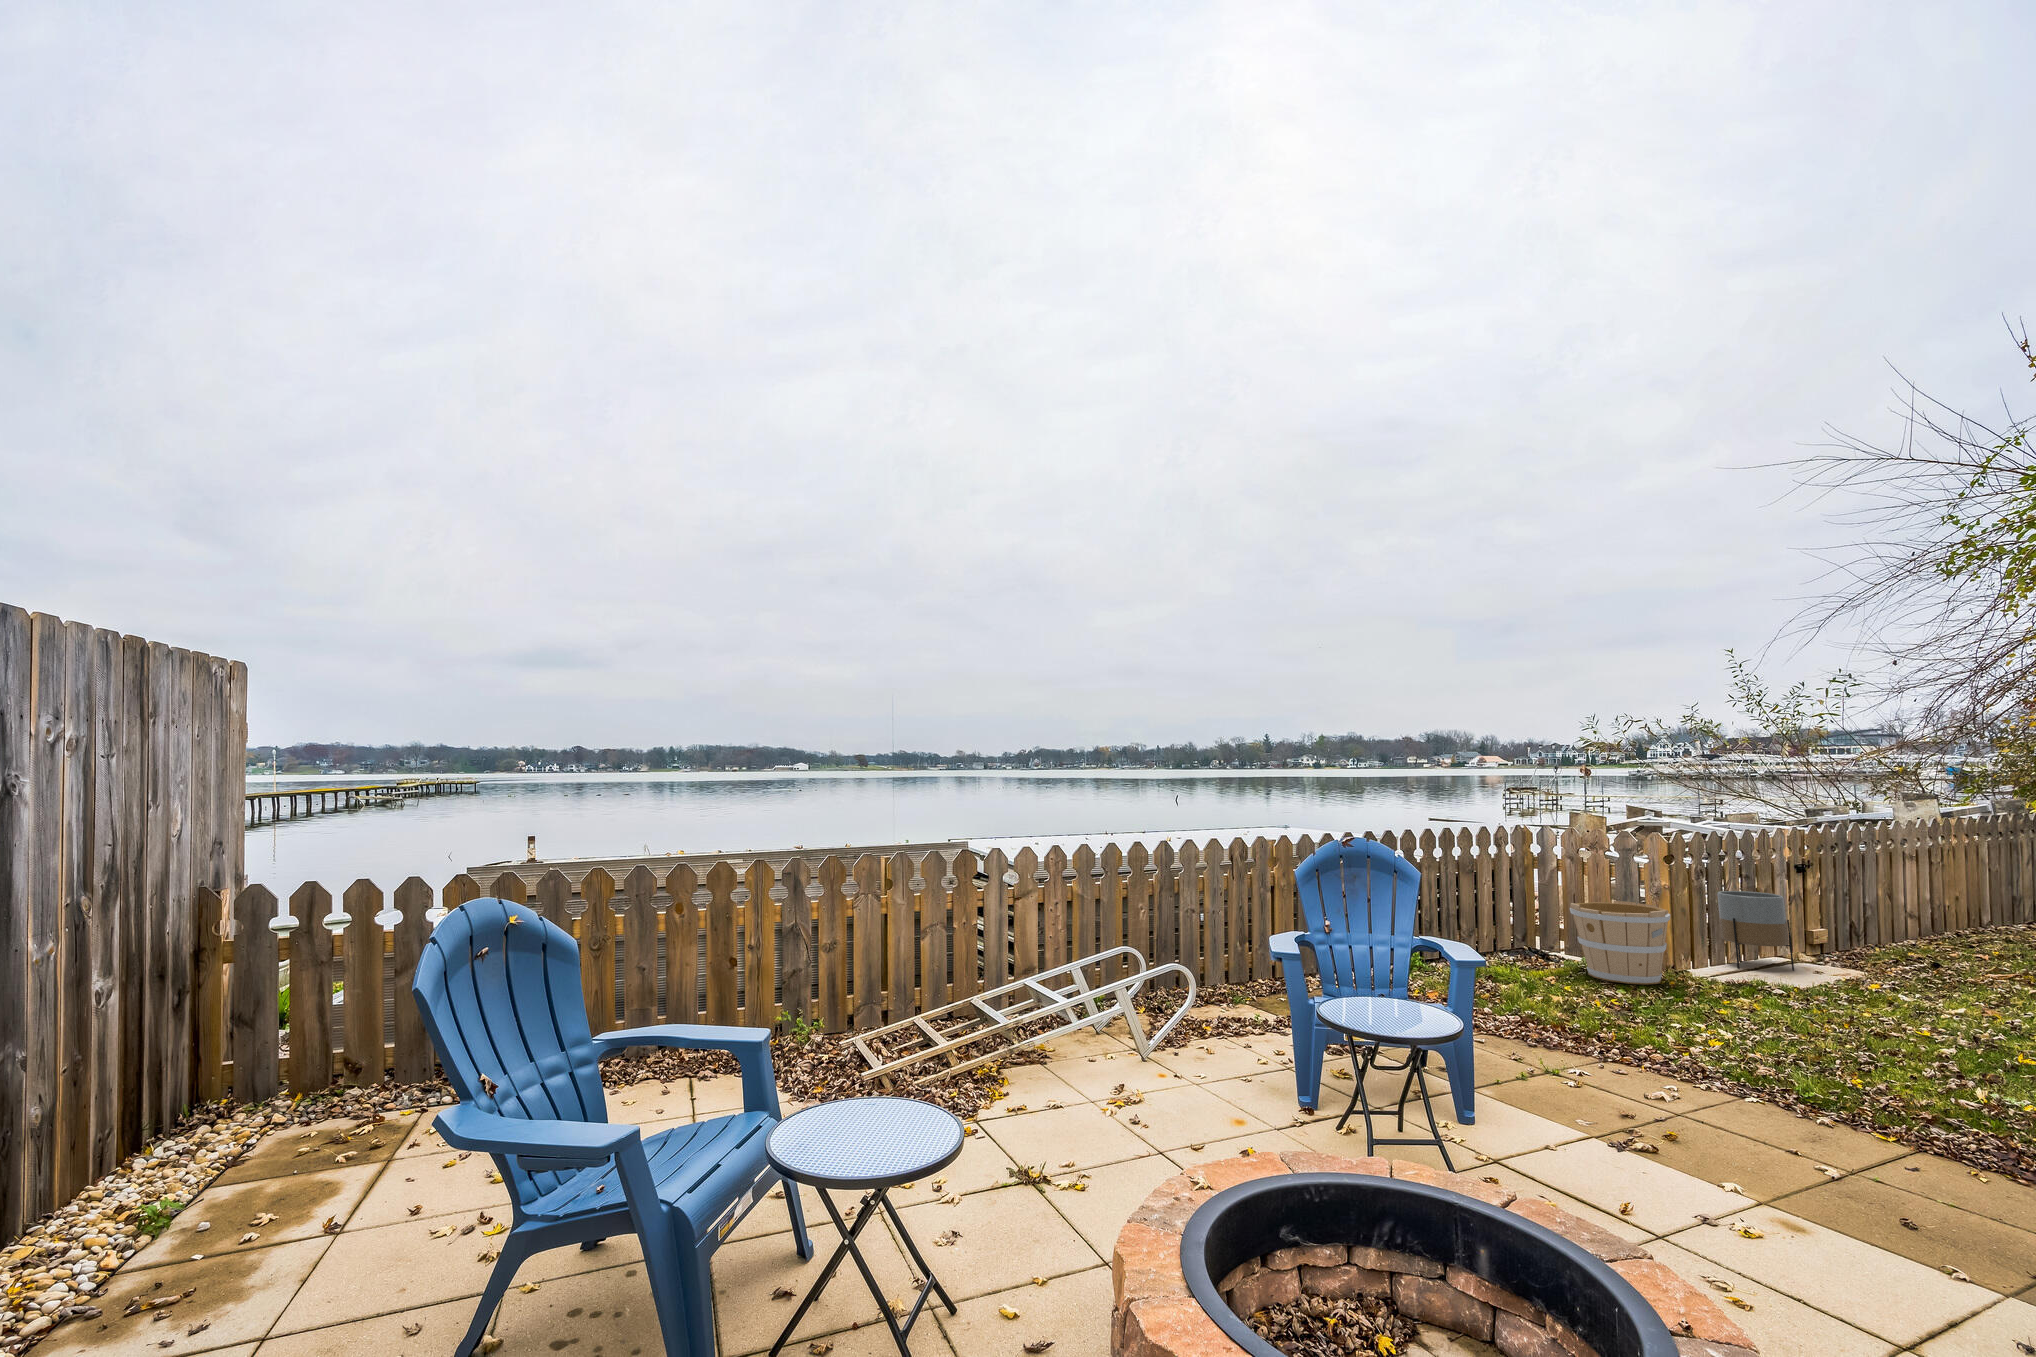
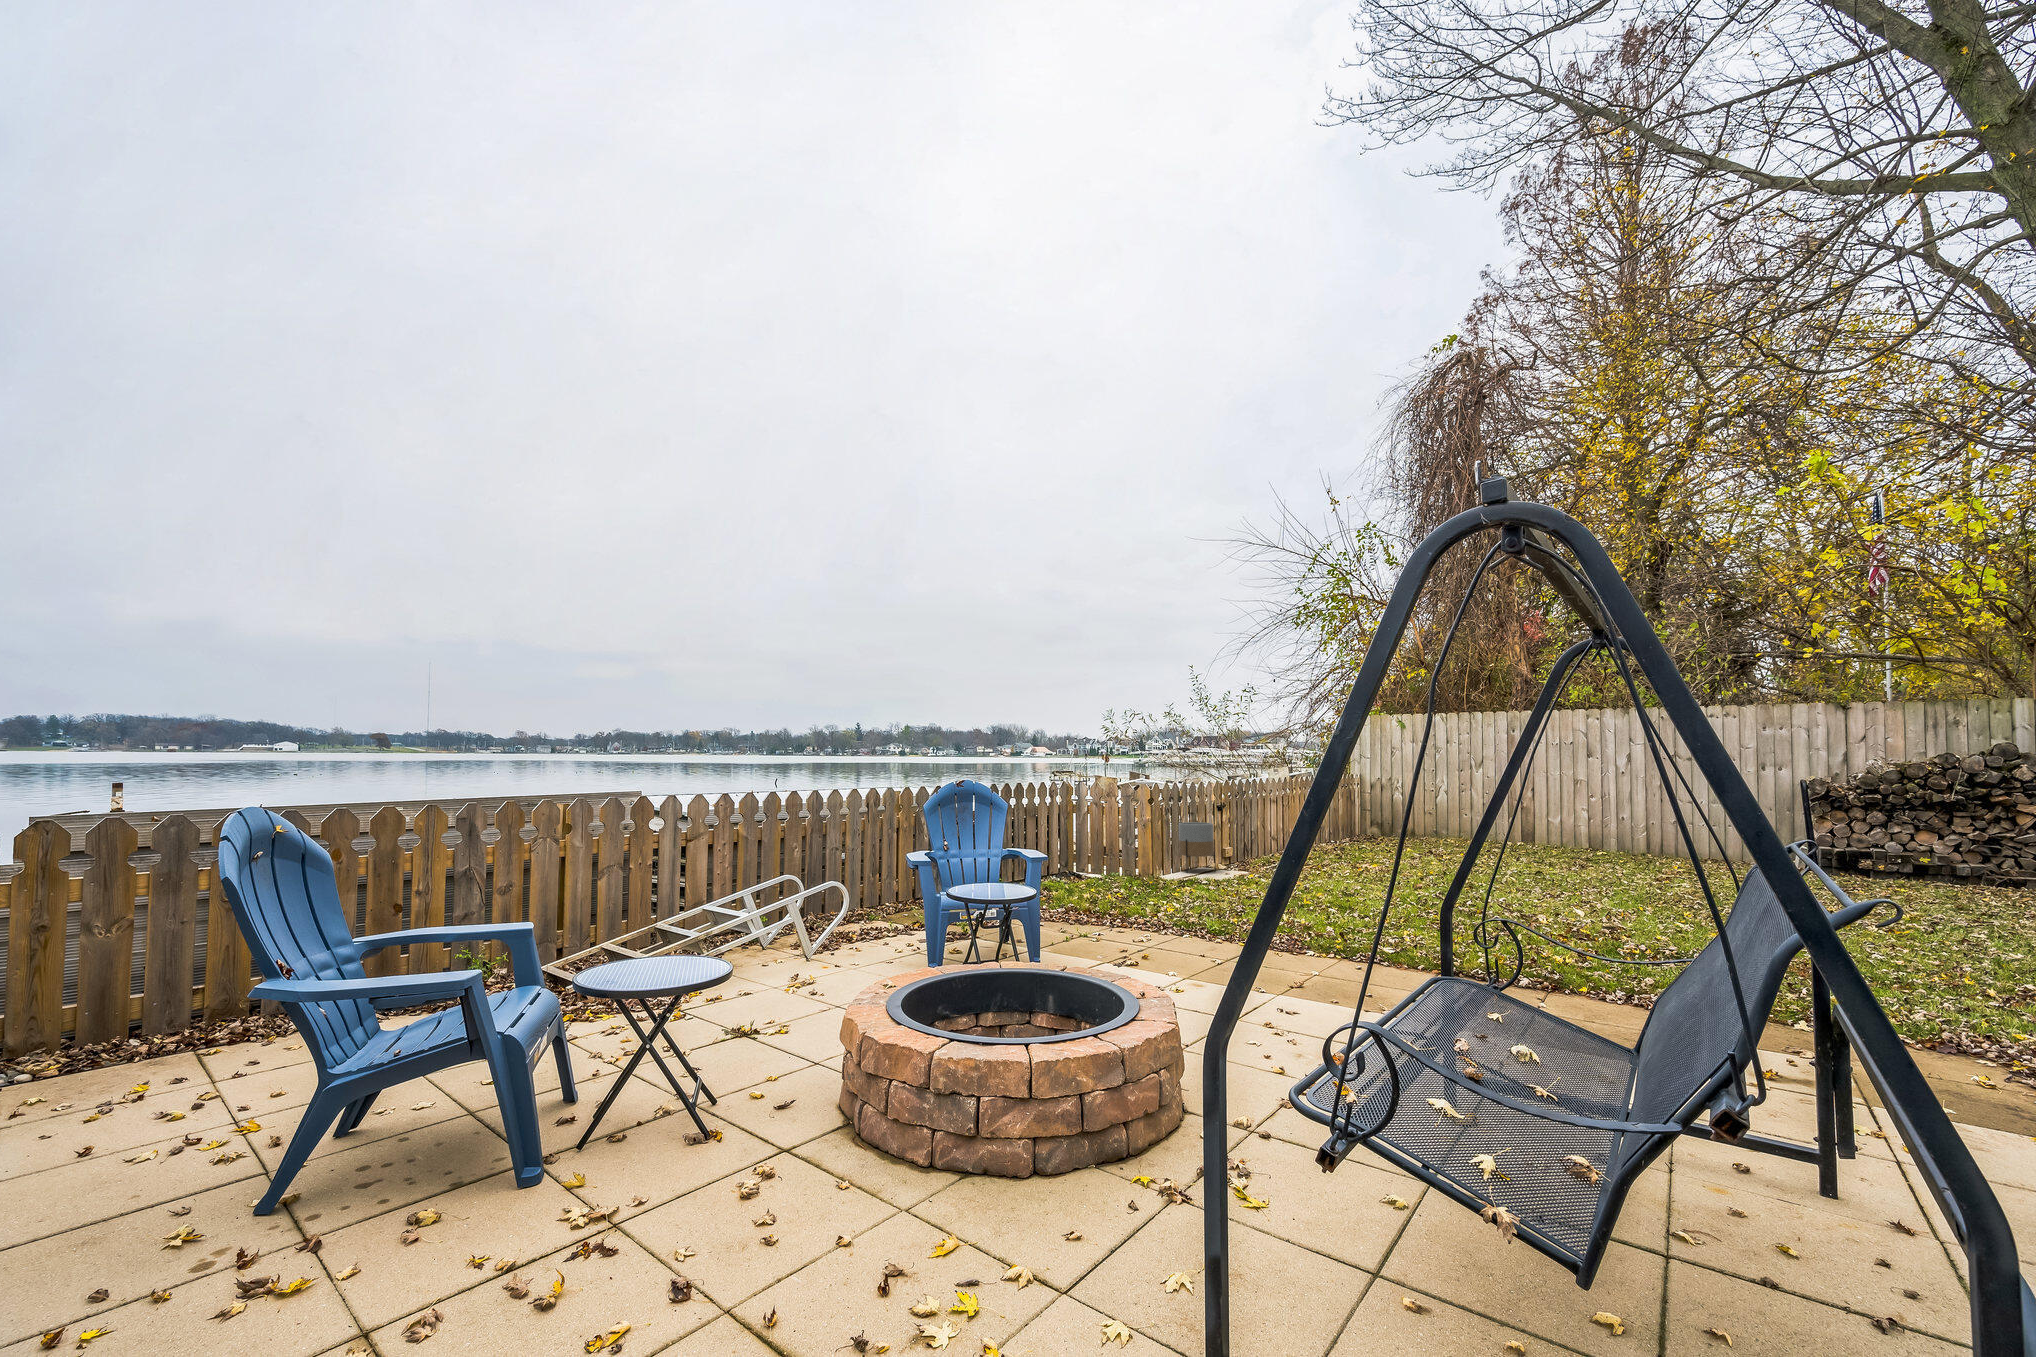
wooden bucket: present [1570,901,1670,985] -> none [1094,831,1152,886]

